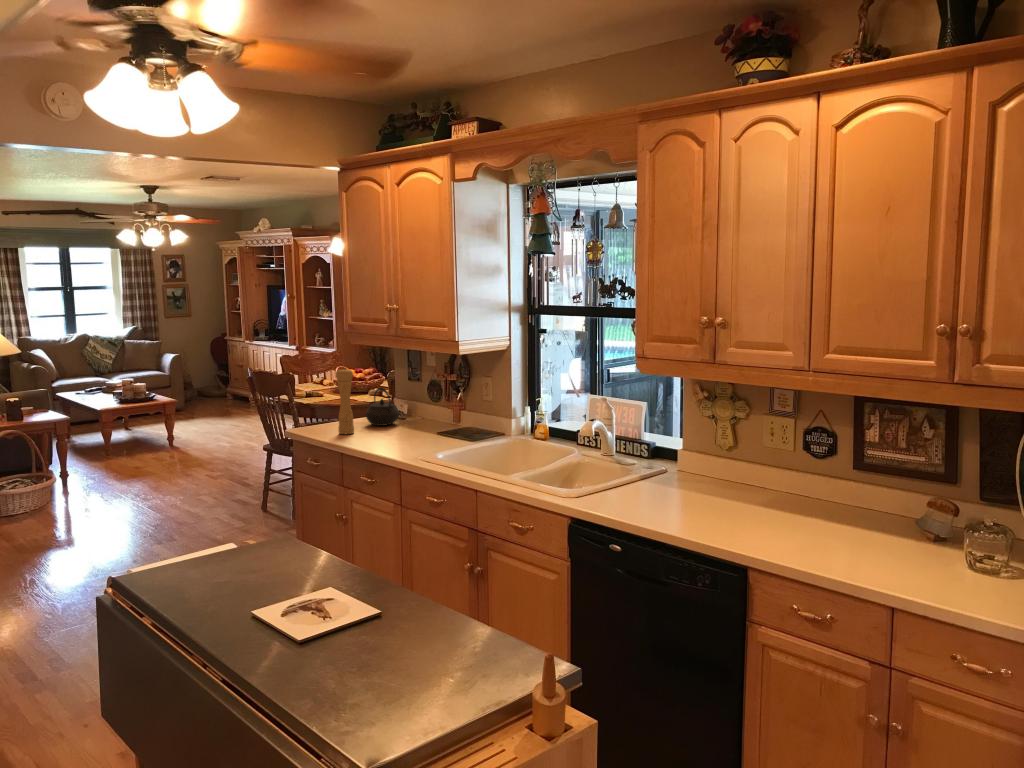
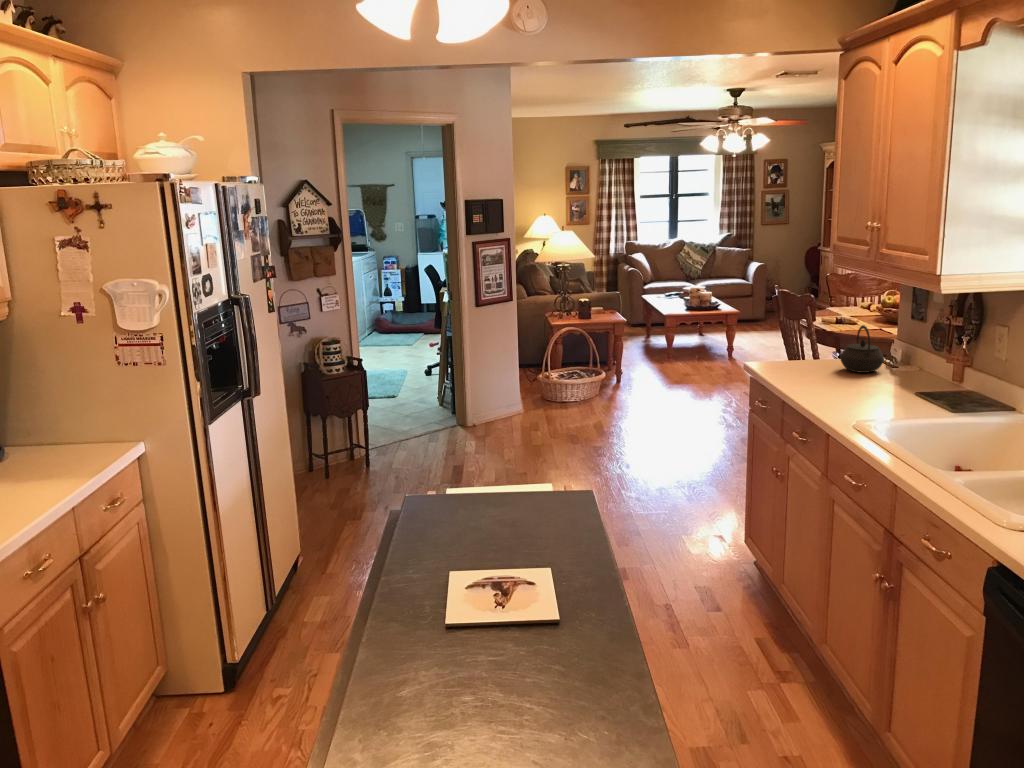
pepper mill: present [336,369,354,434] -> none [796,298,820,377]

